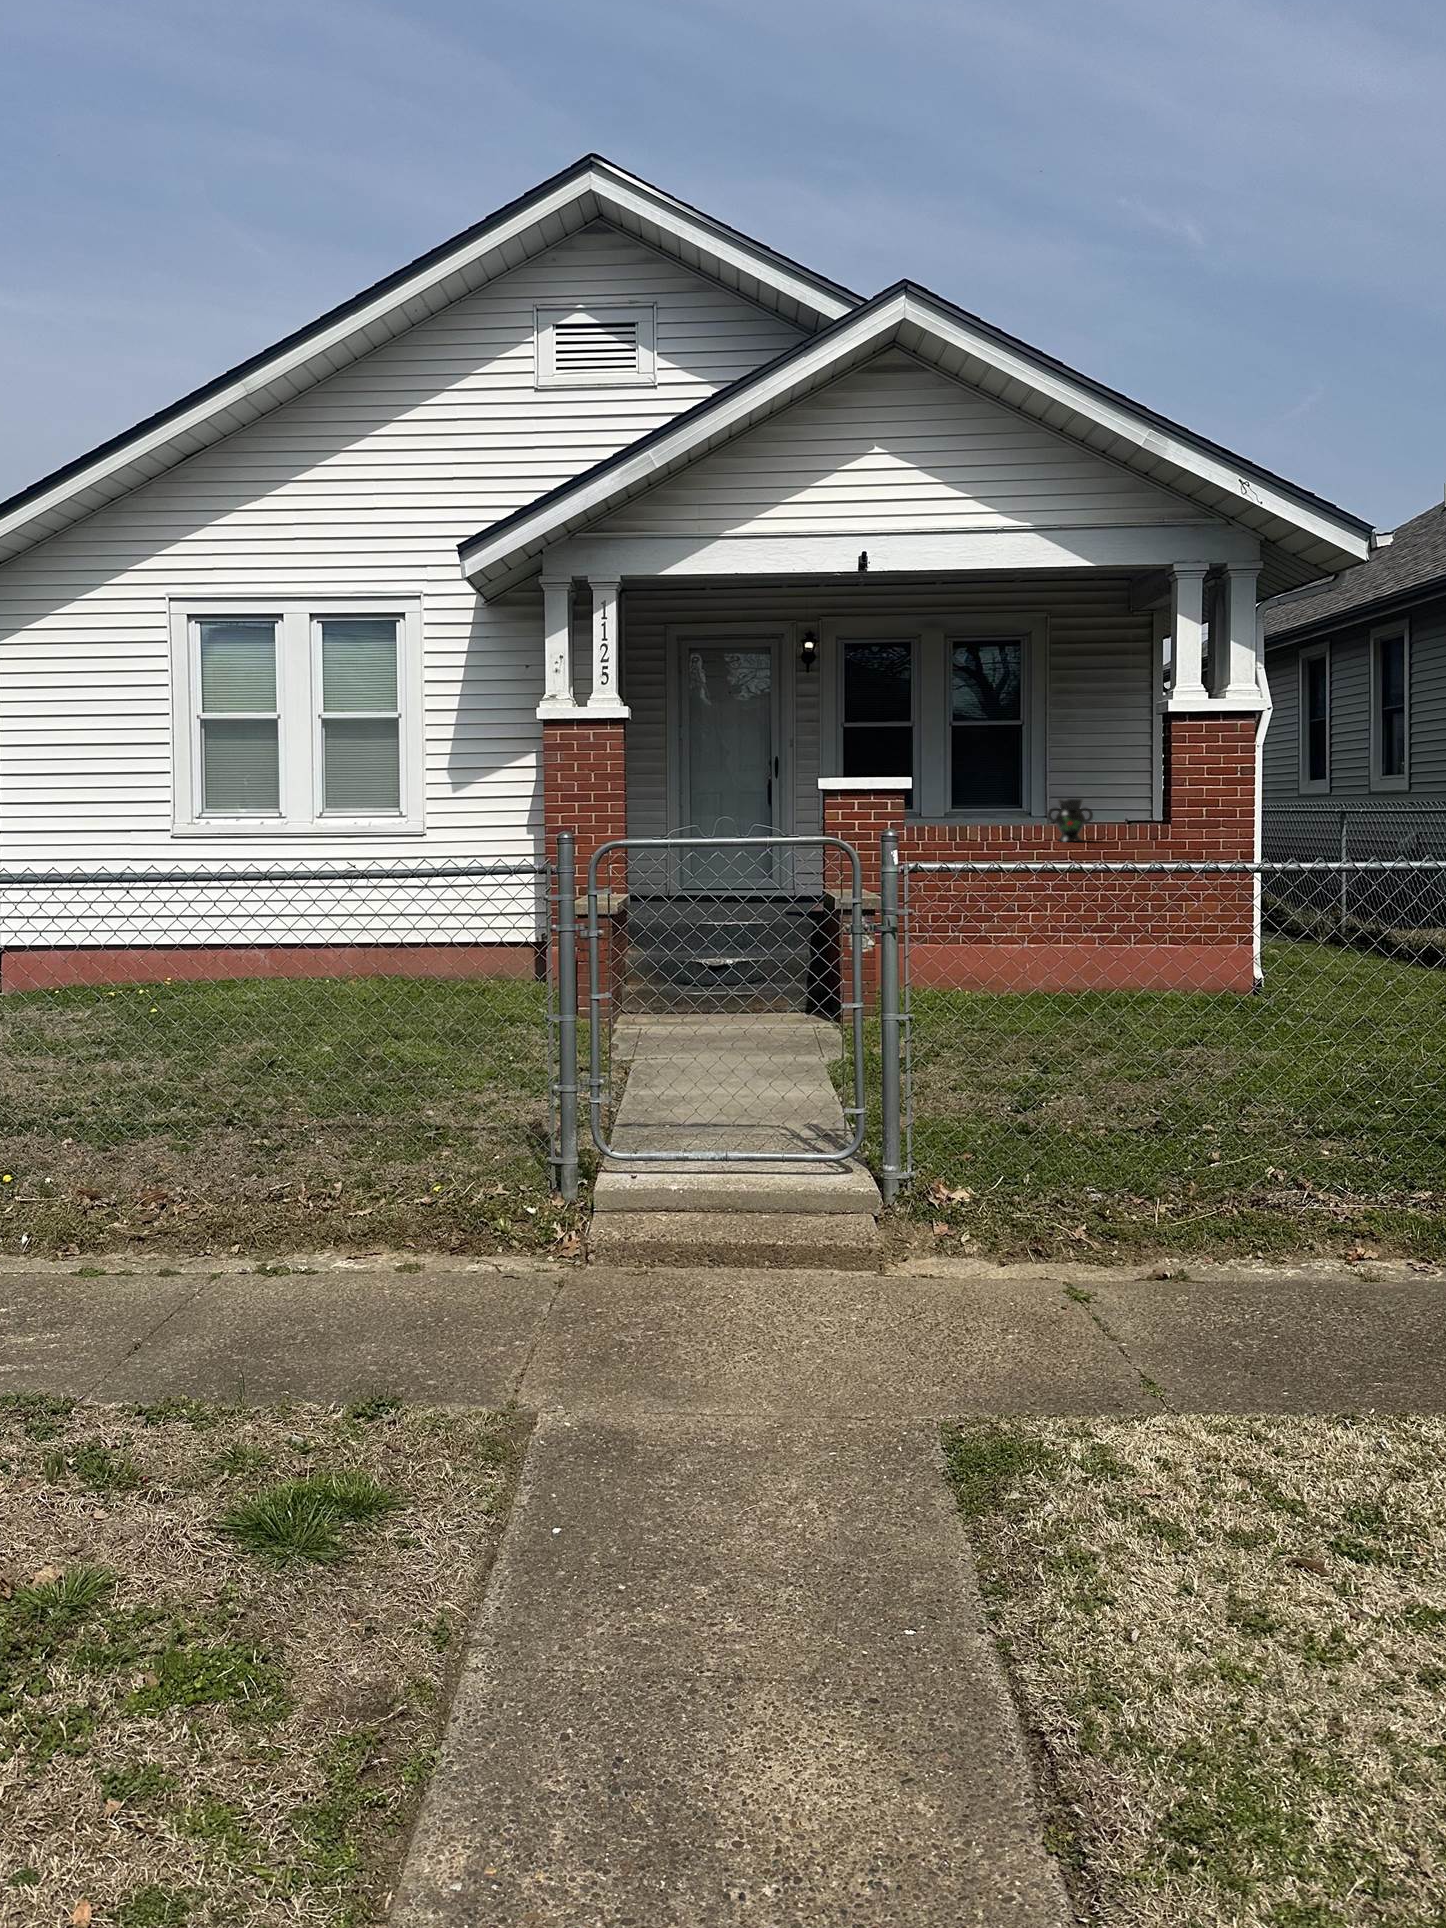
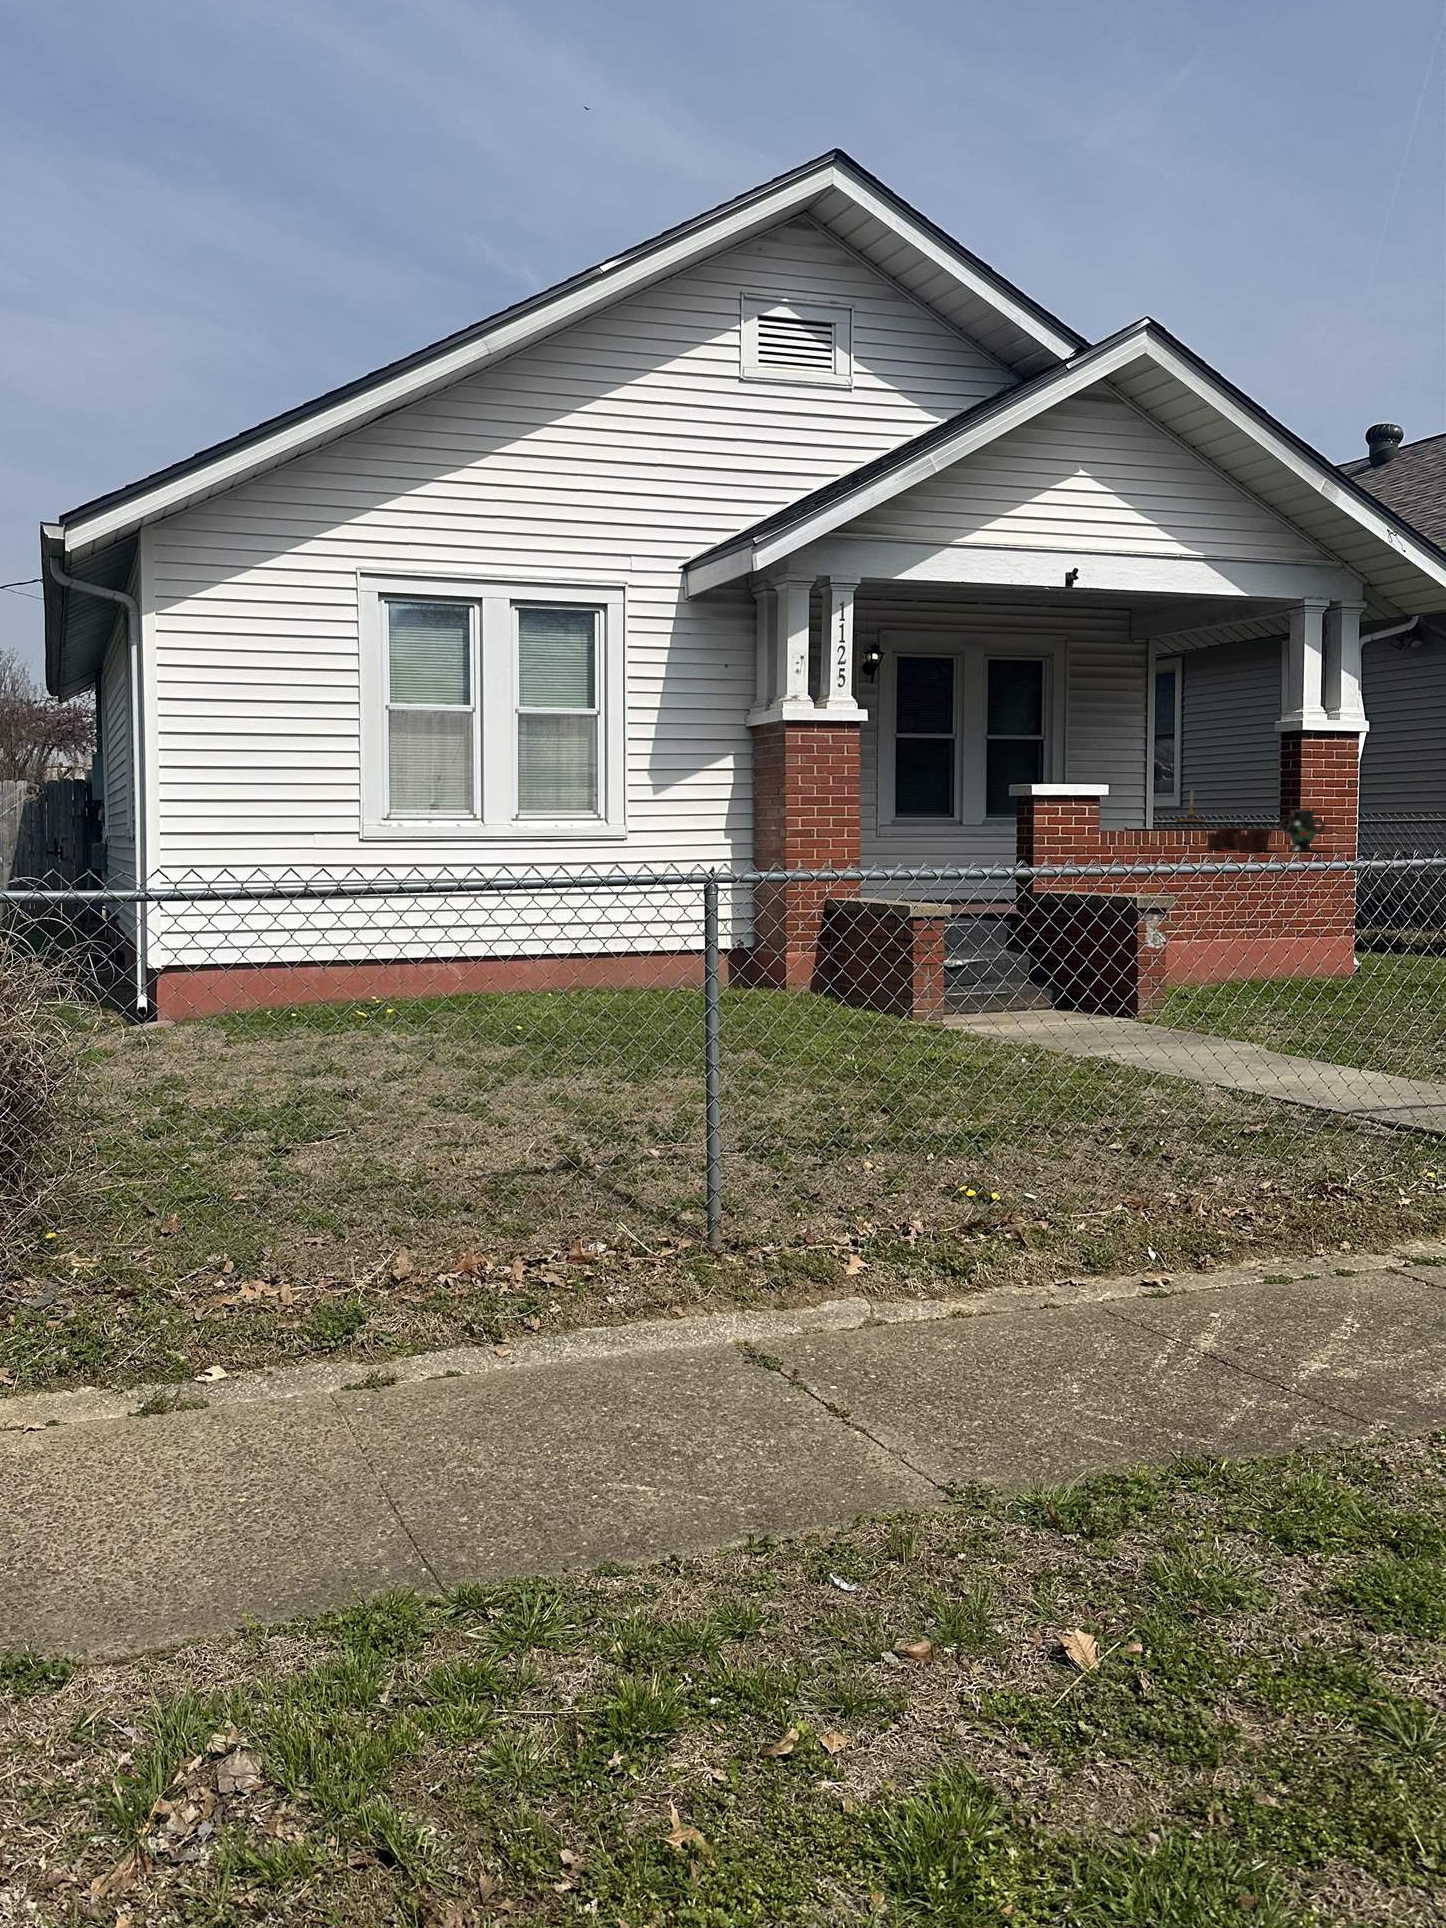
candle holder: none [1015,780,1045,813] -> present [1178,791,1204,822]
flower pot: none [967,819,1035,843] -> present [1206,827,1272,851]

